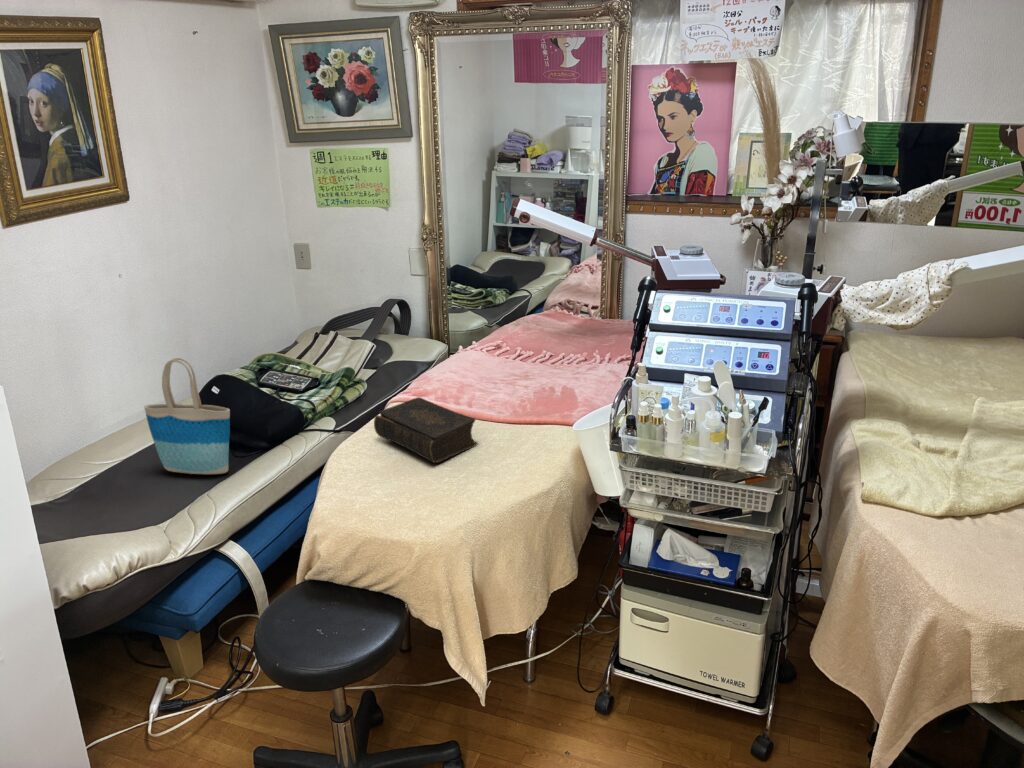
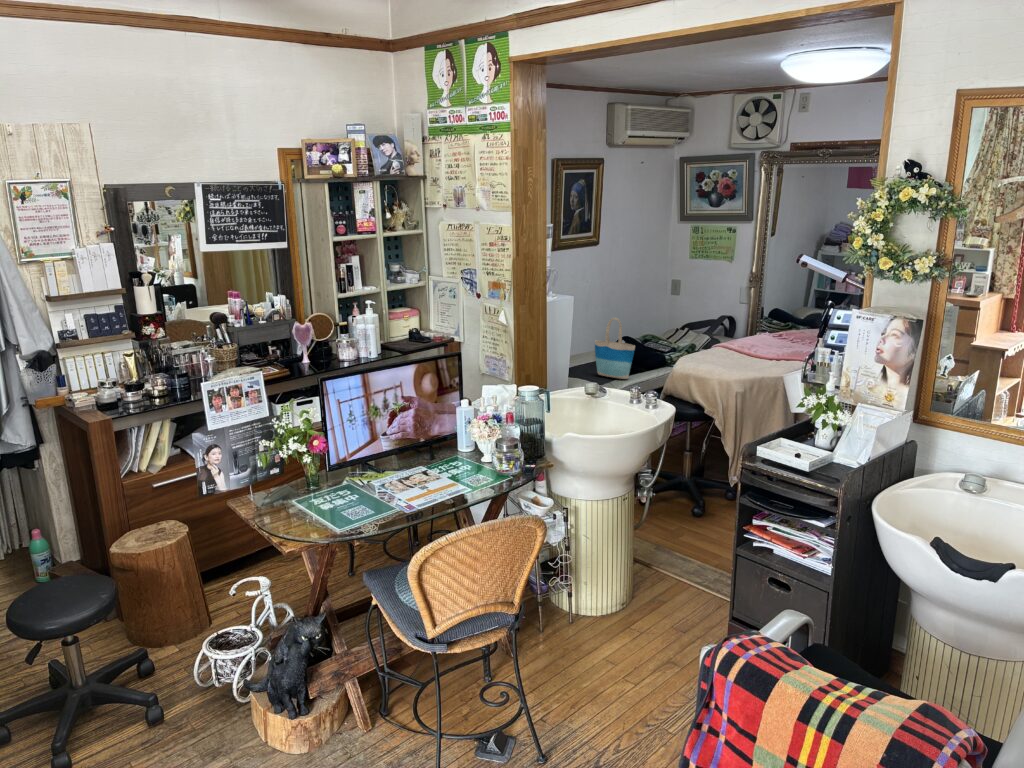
book: present [374,397,477,463] -> none [706,349,758,373]

